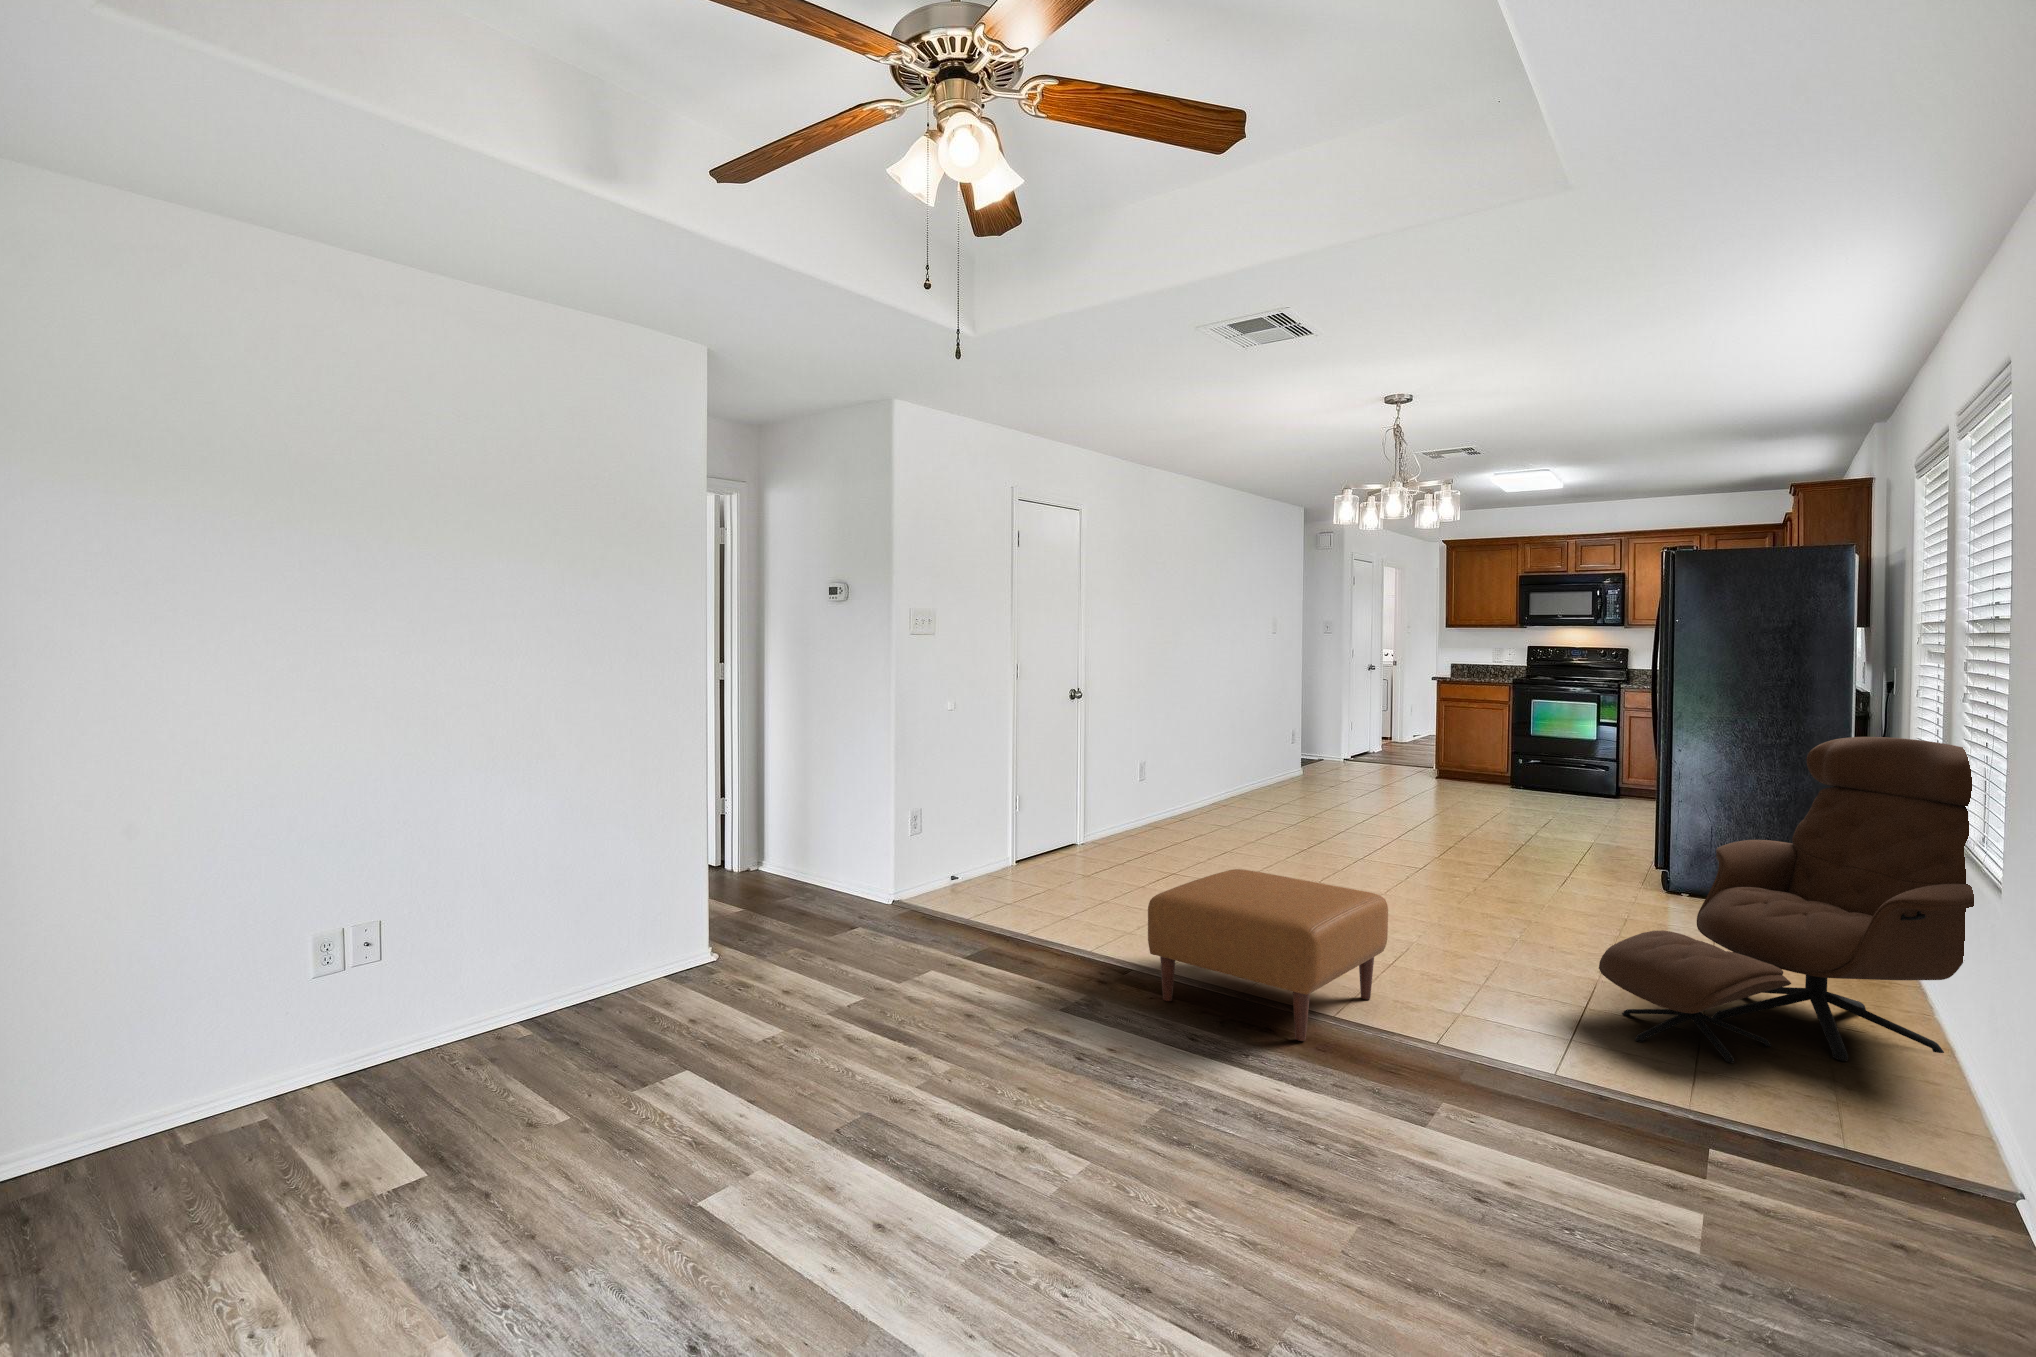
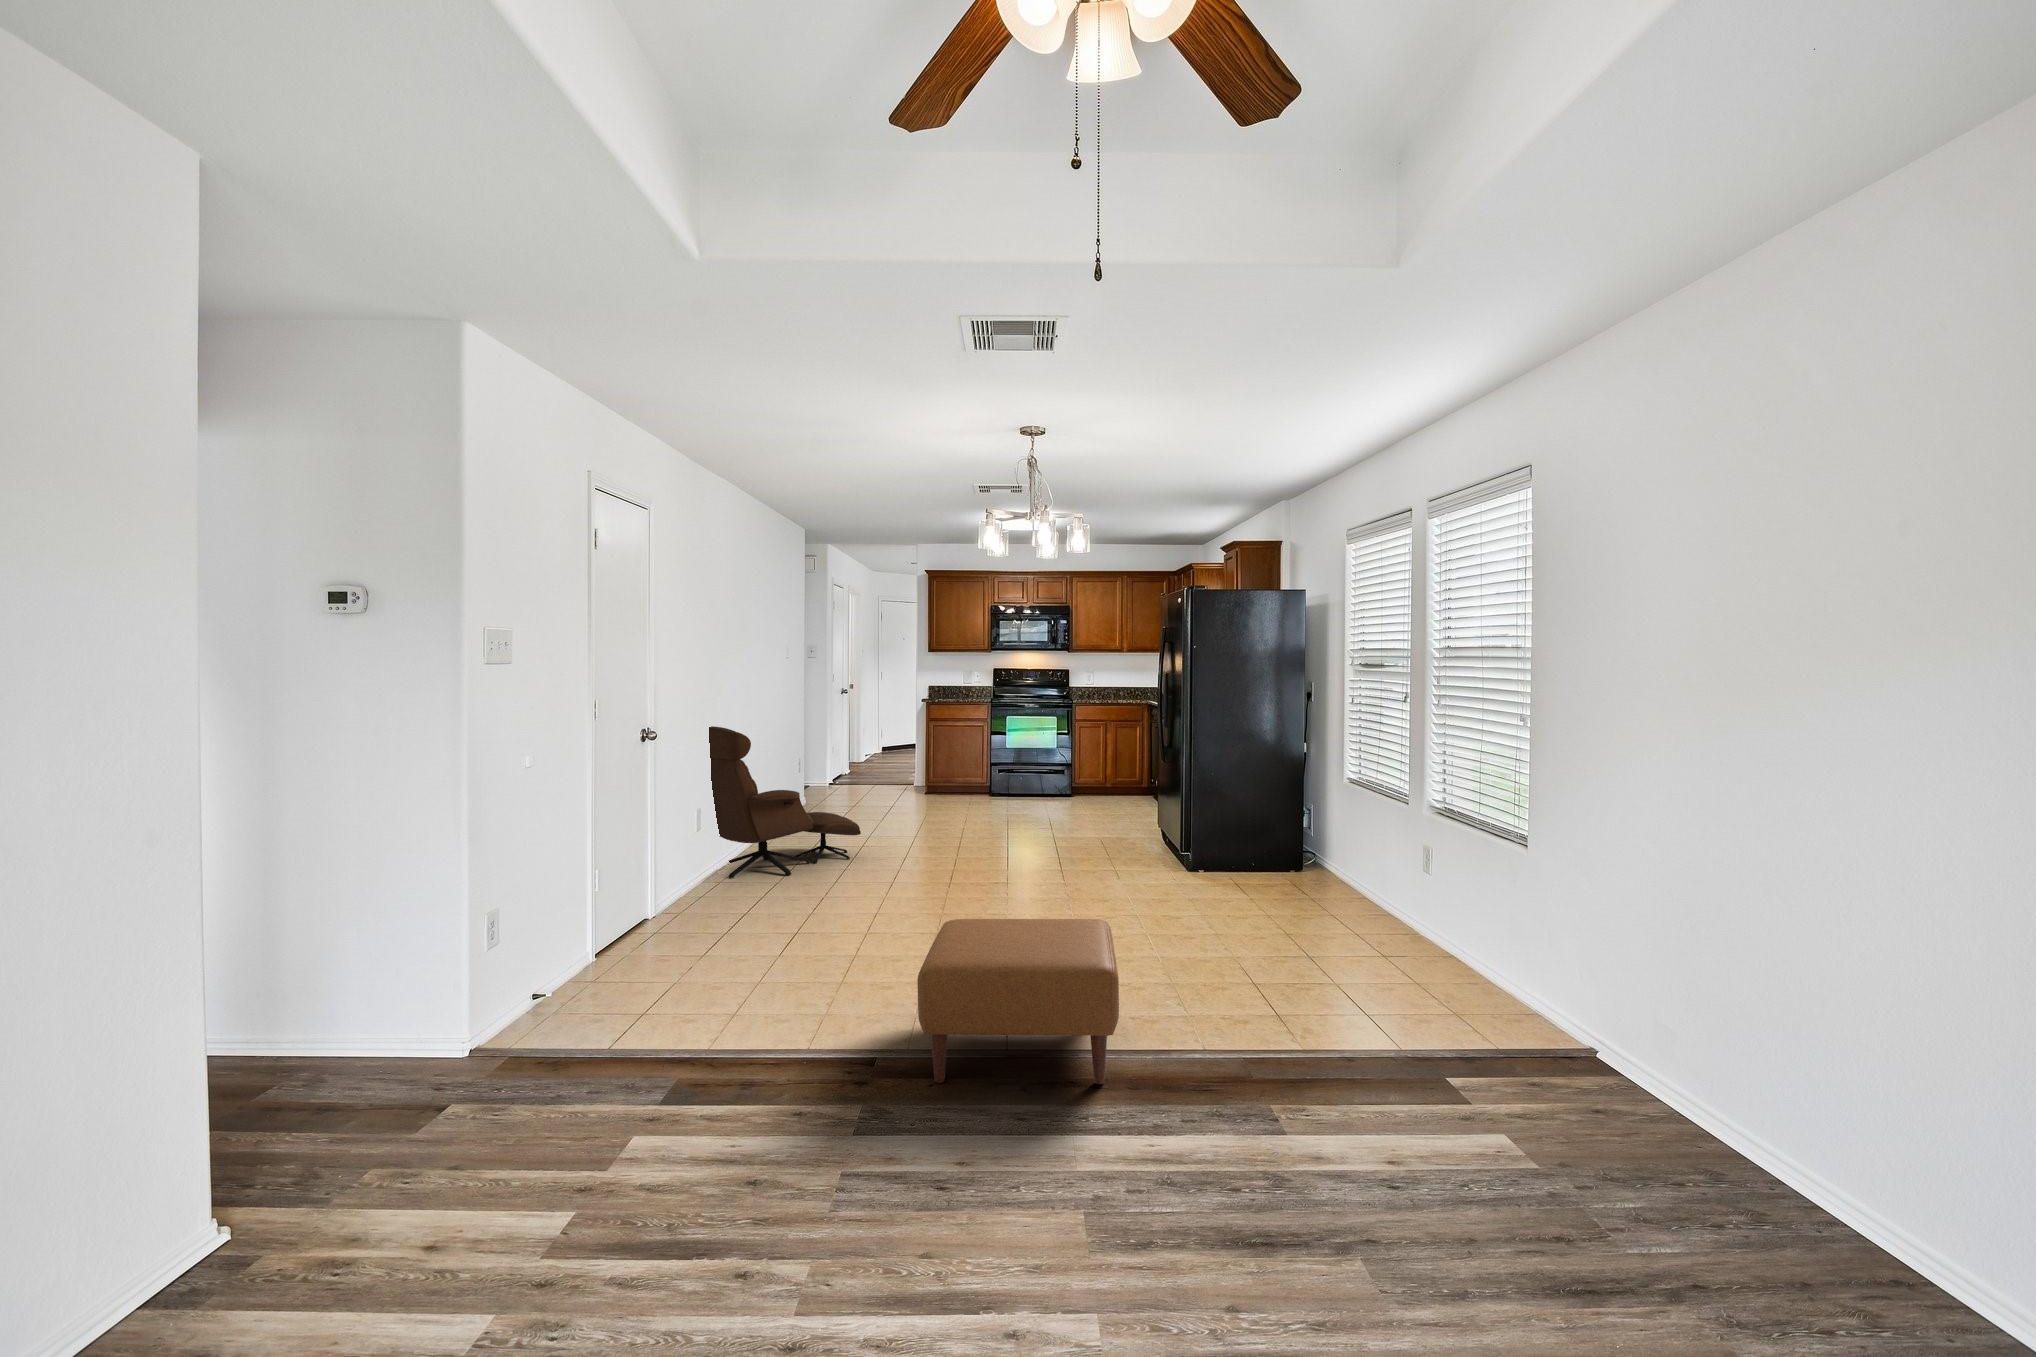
lounge chair: present [1599,737,1974,1063] -> present [709,726,861,878]

